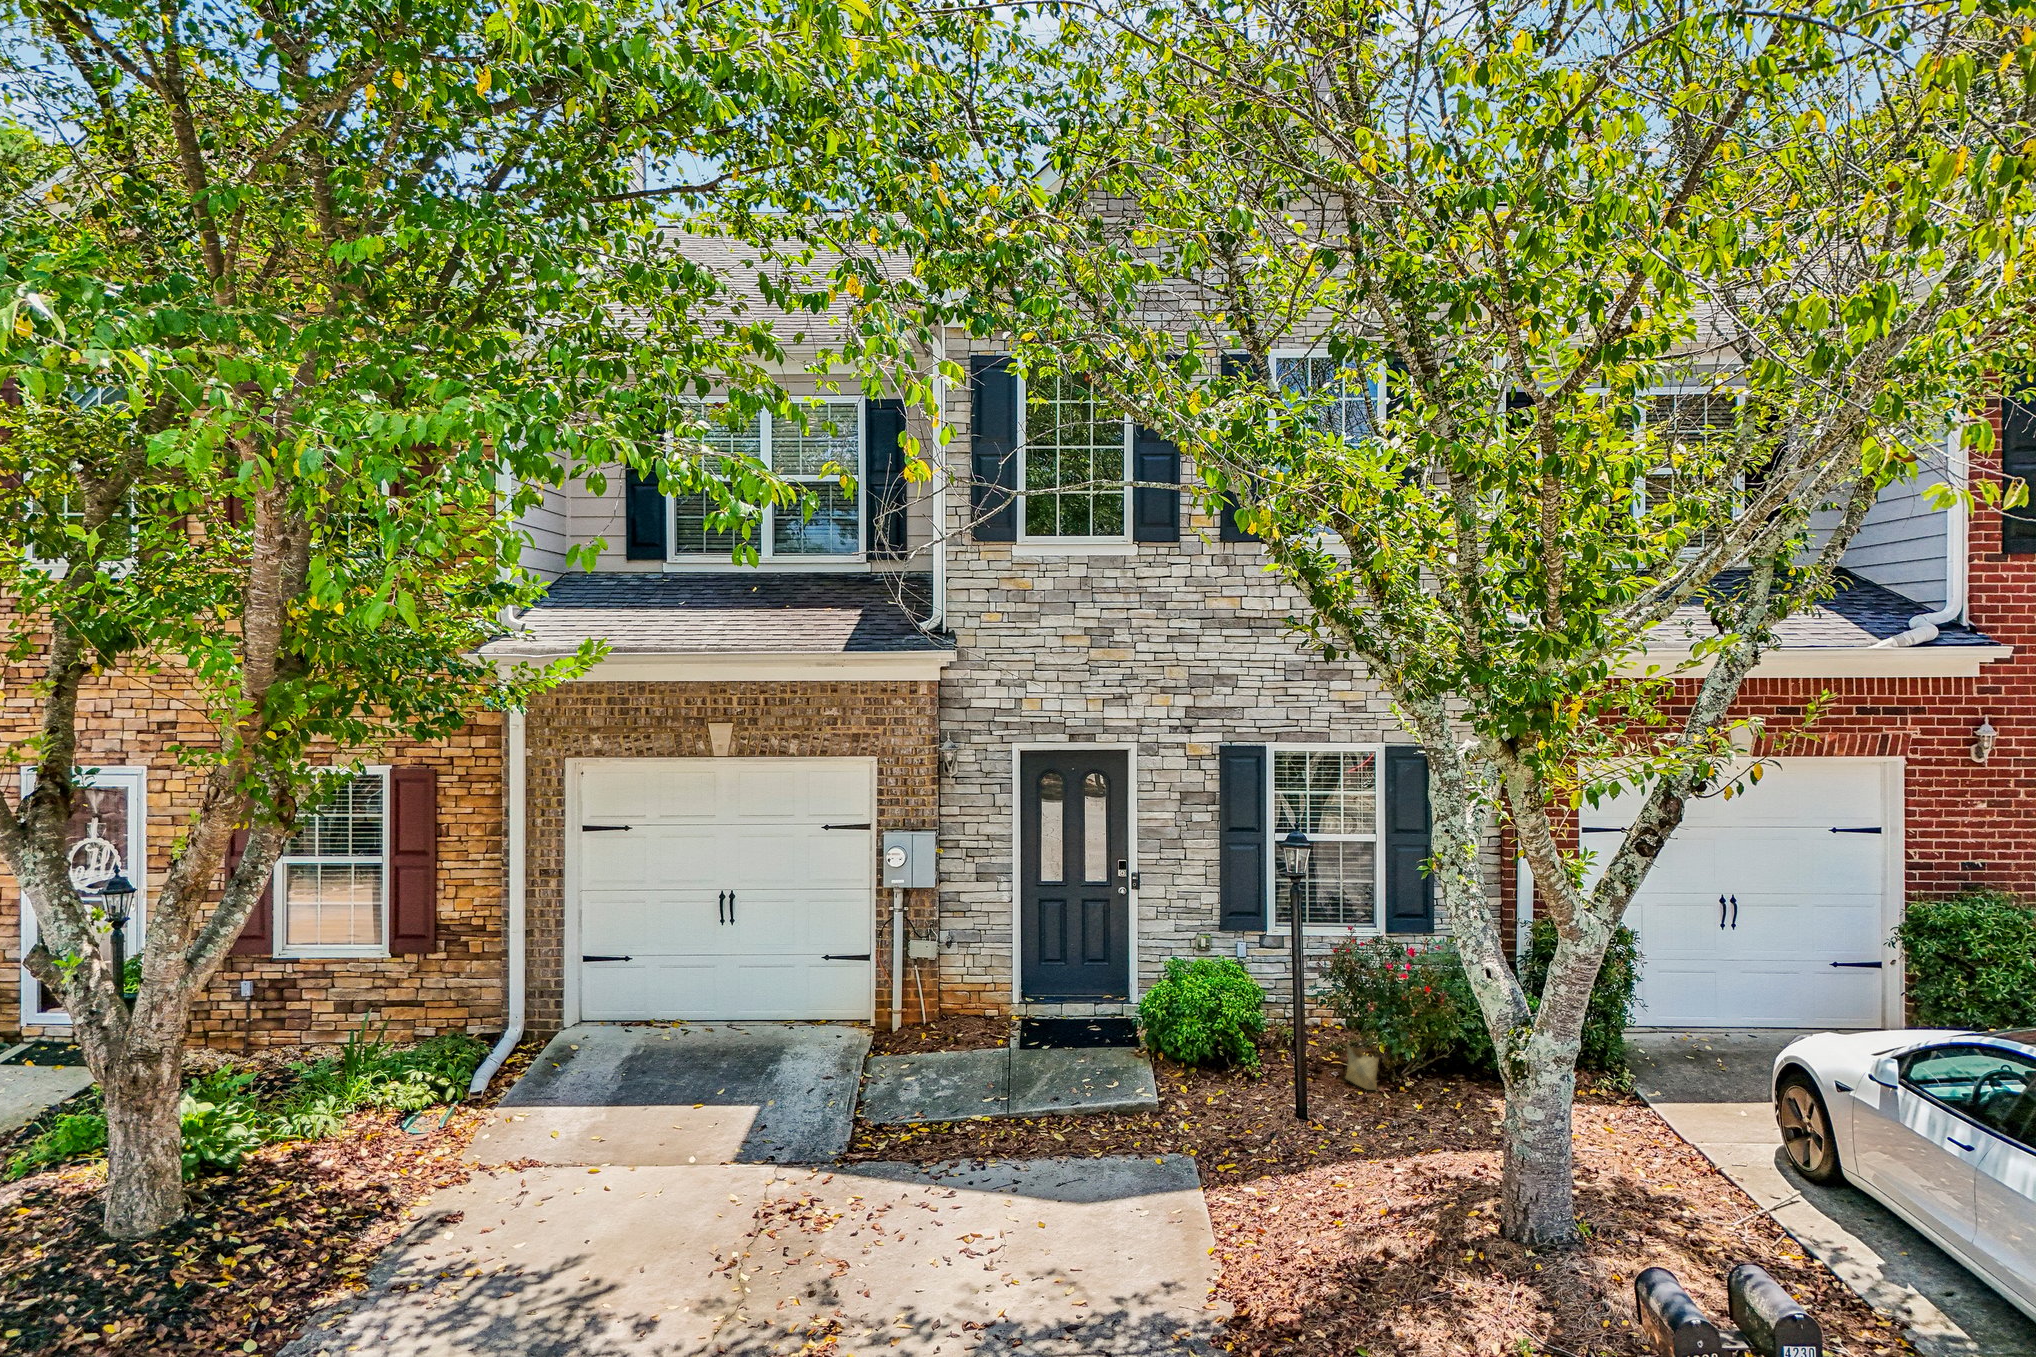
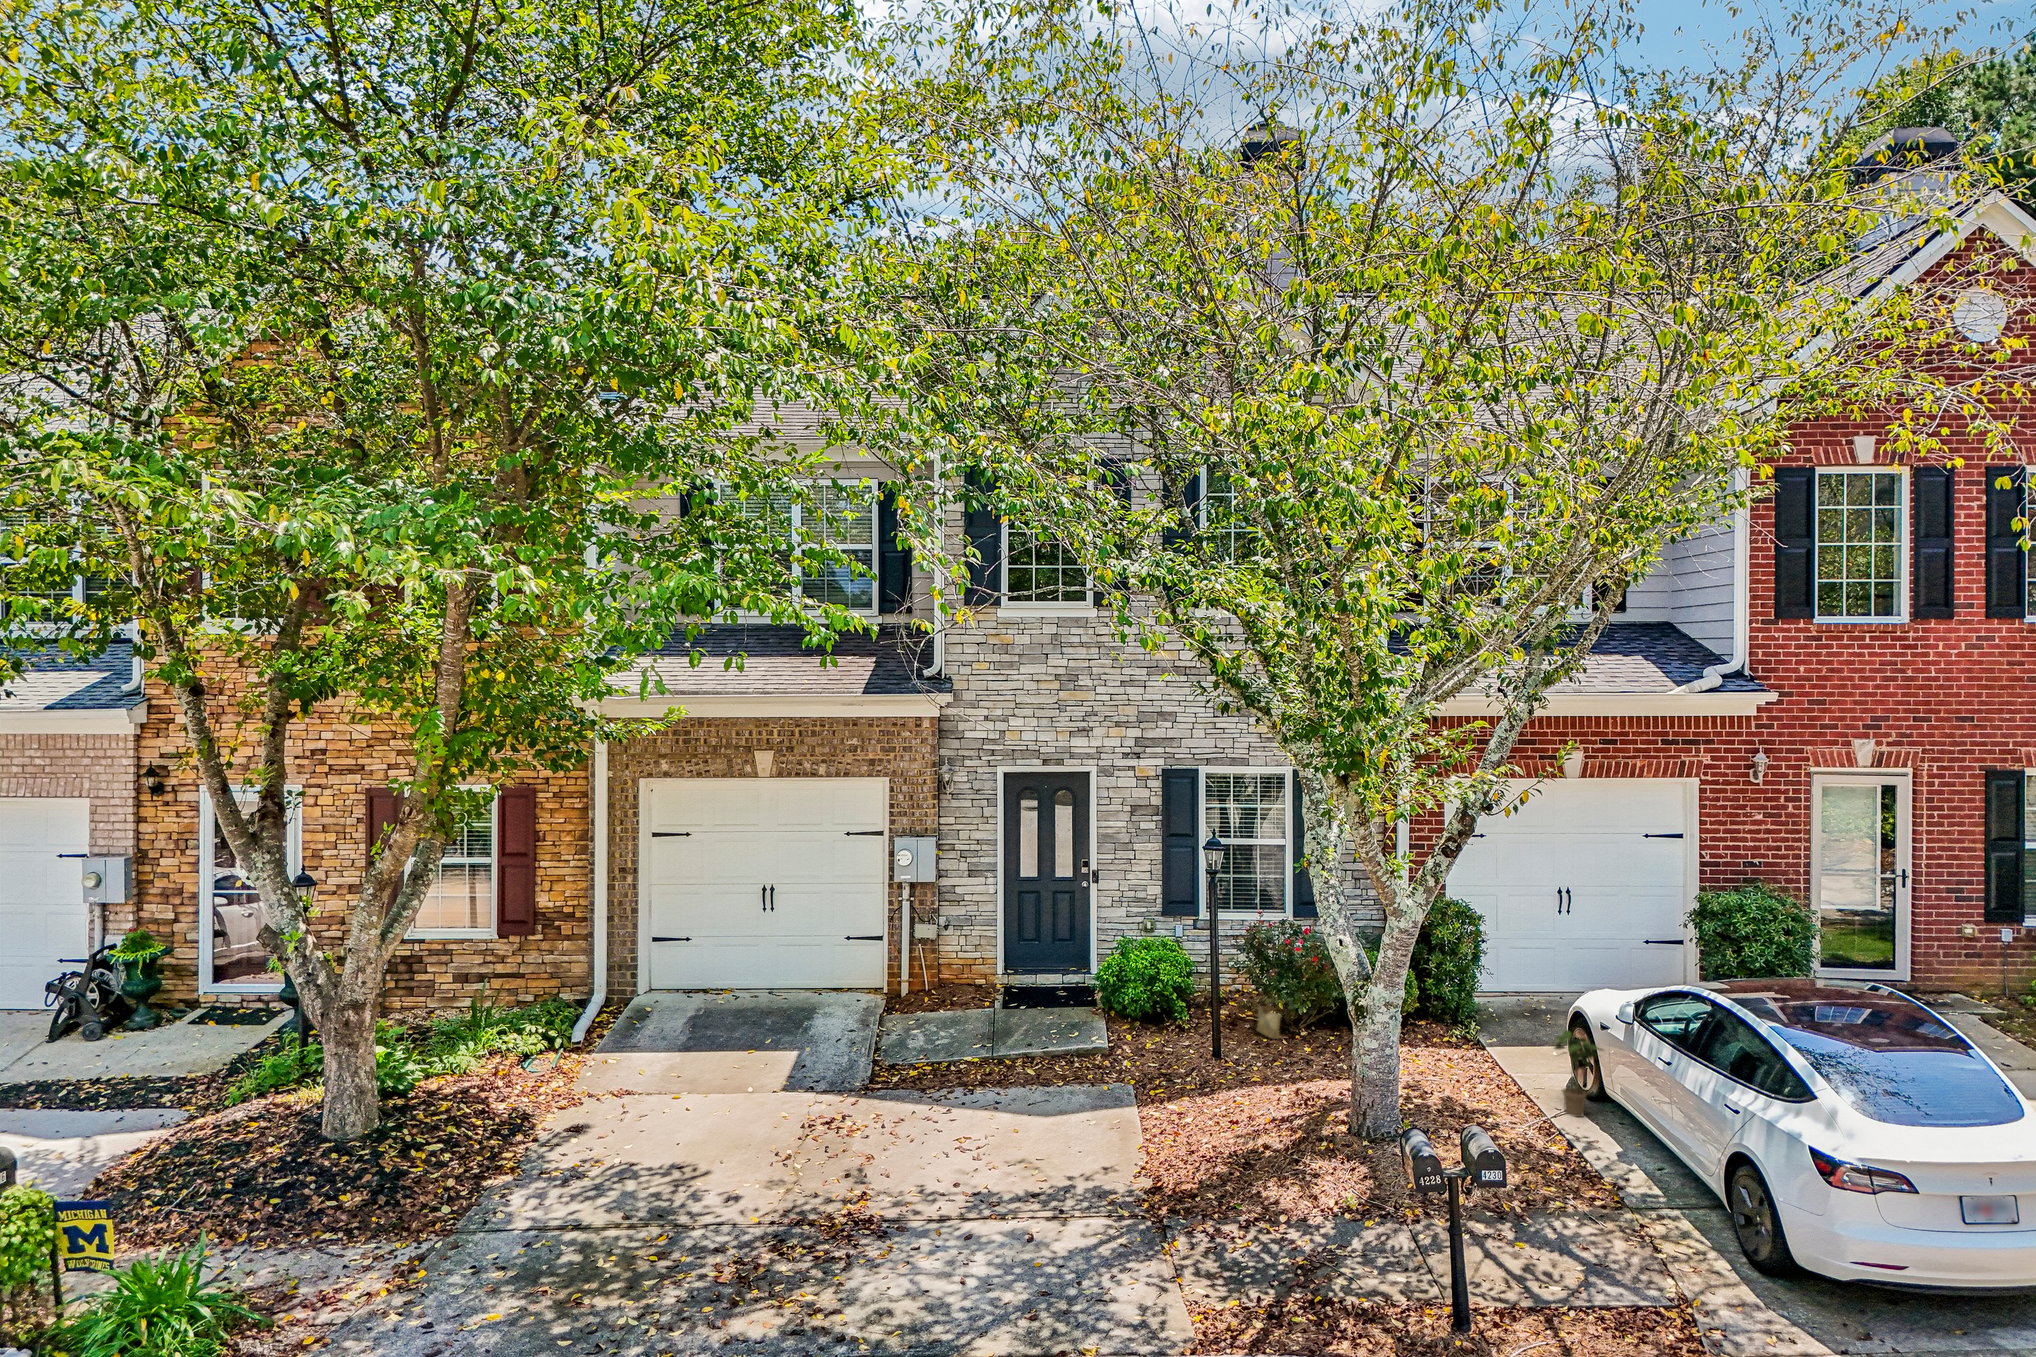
potted plant: none [1760,1087,1844,1208] -> present [1554,1030,1603,1117]

